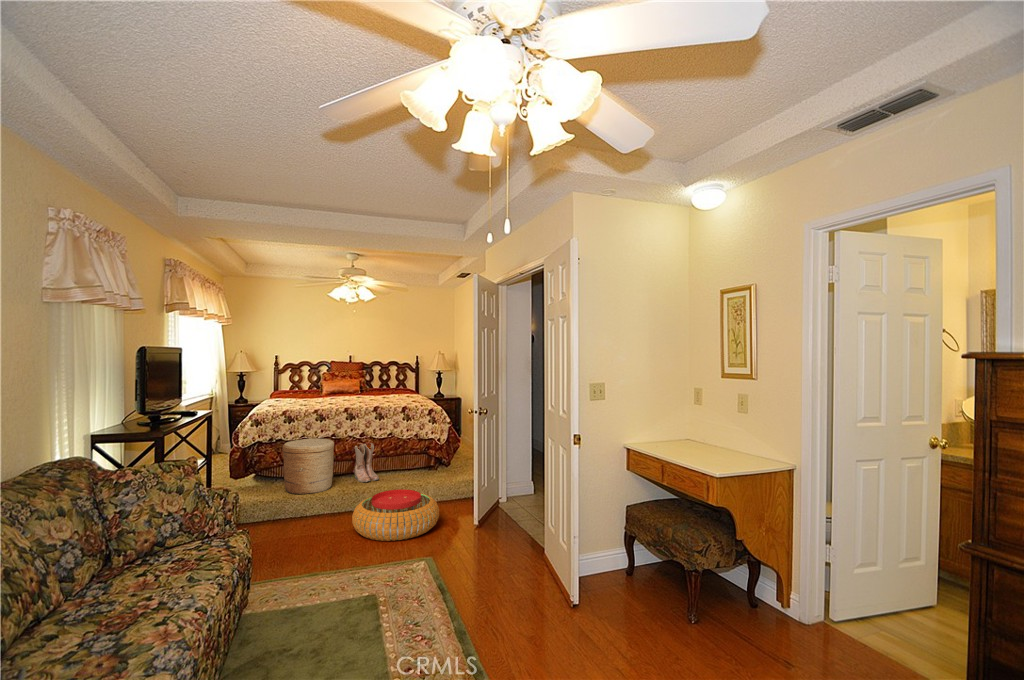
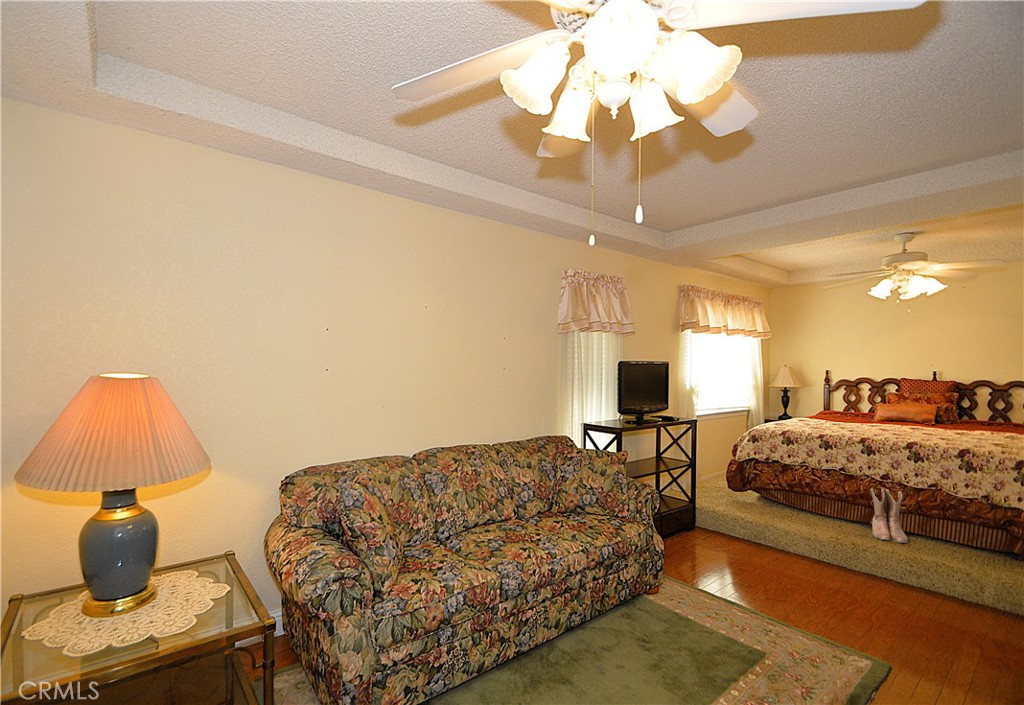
woven basket: present [282,439,334,494] -> none [770,463,834,529]
pouf: present [352,489,439,541] -> none [814,555,968,643]

